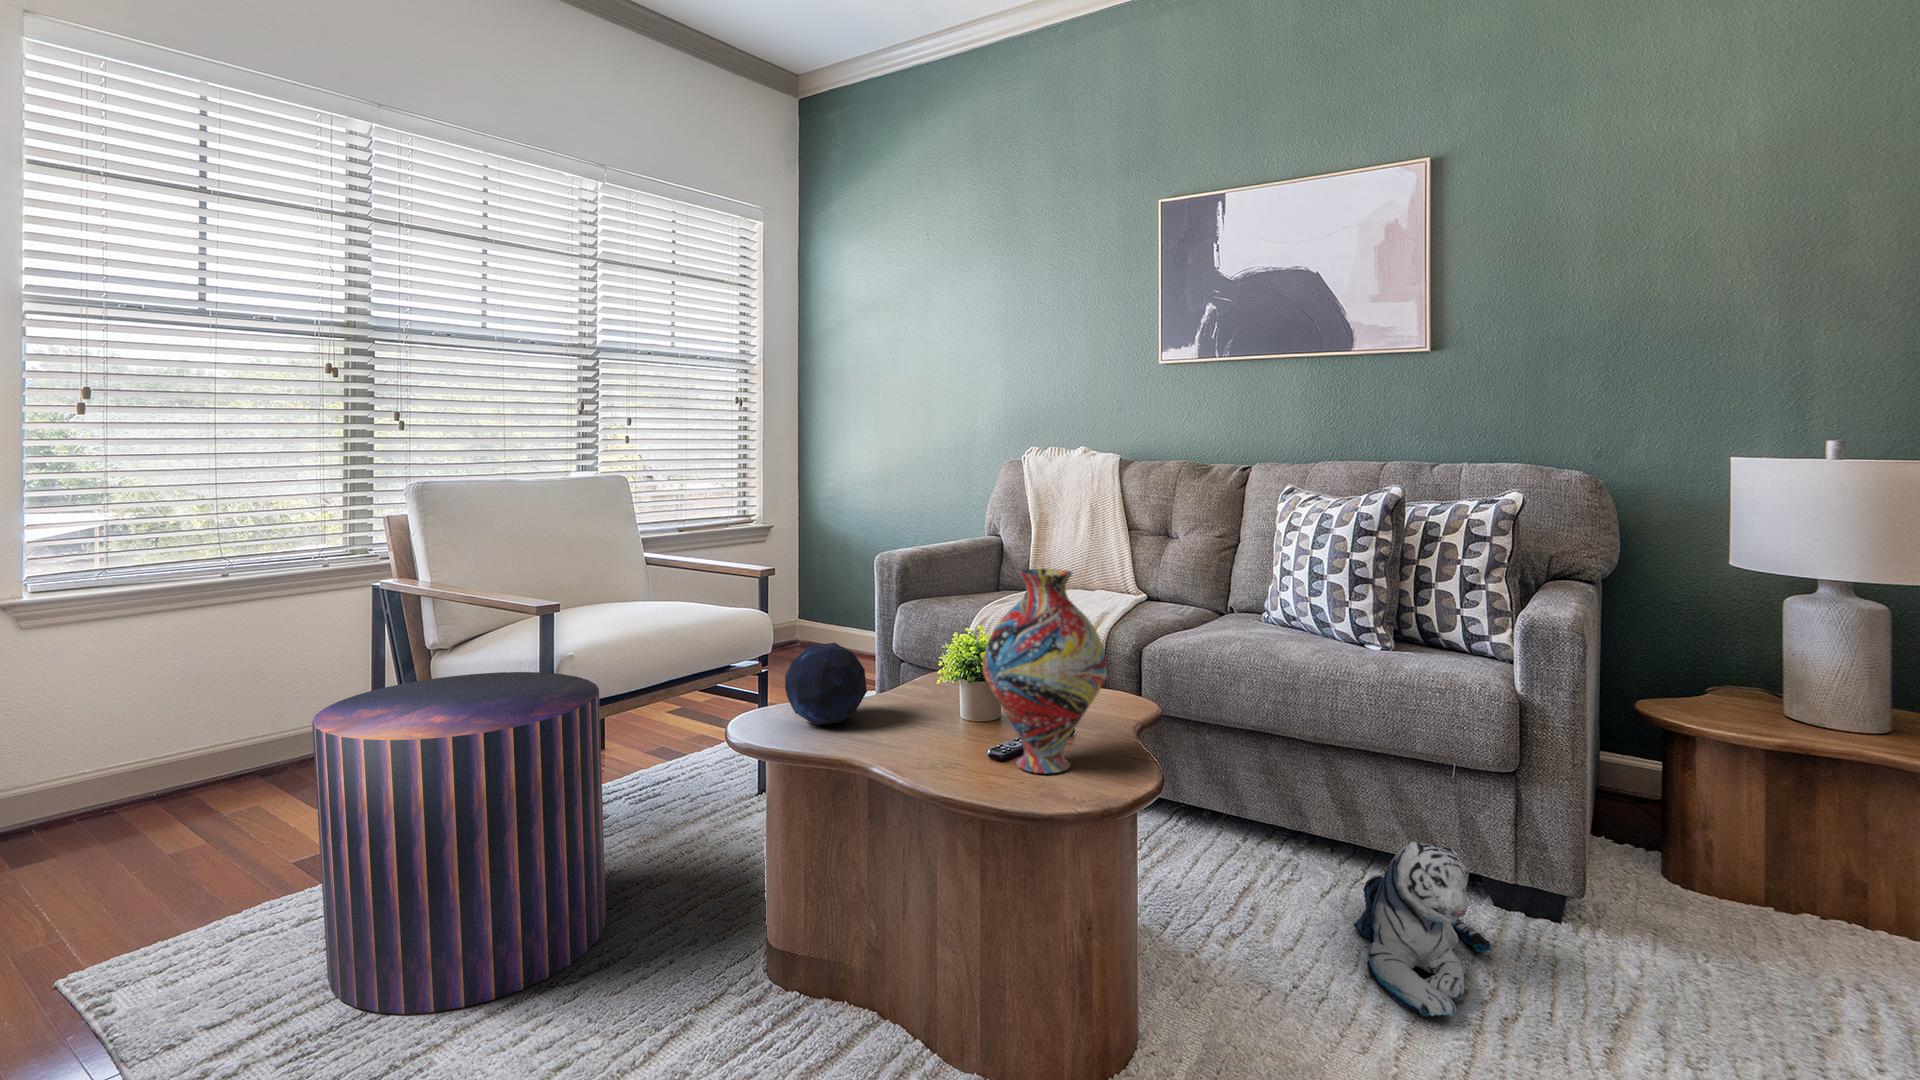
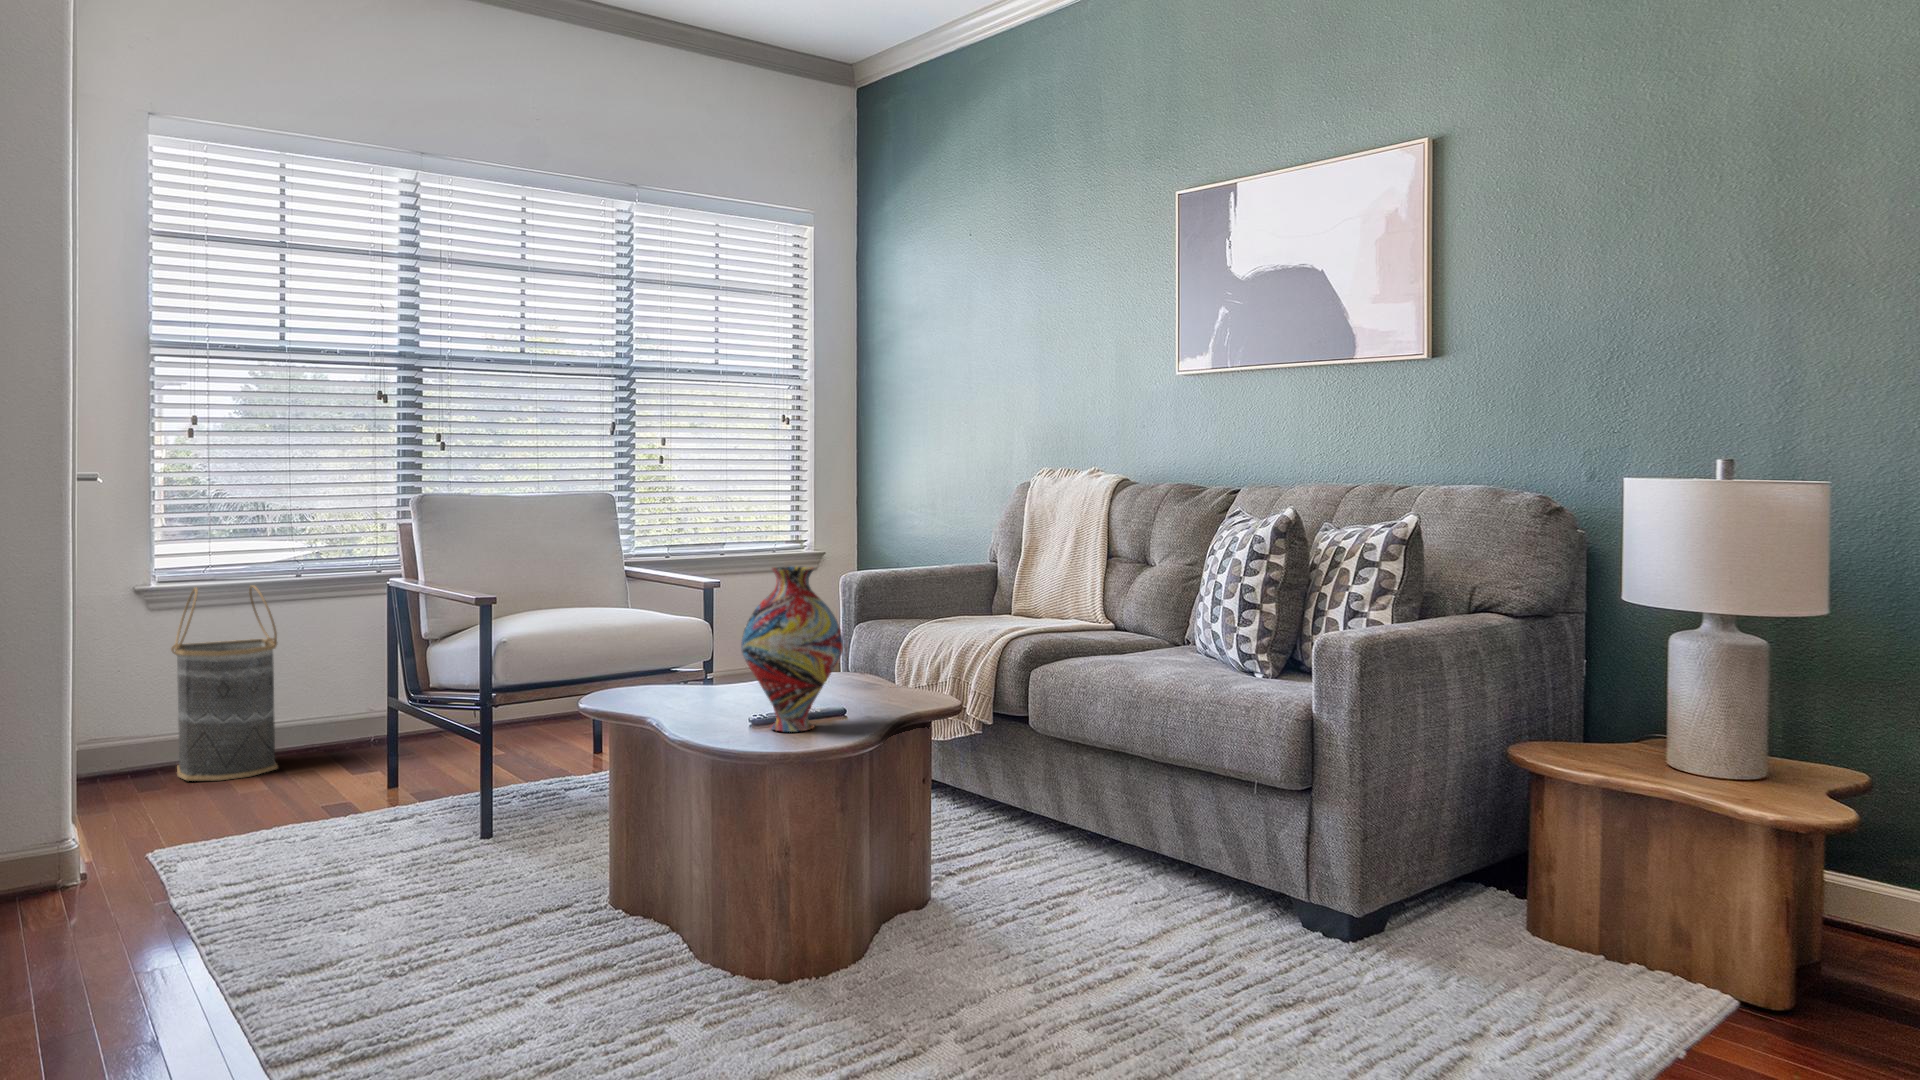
basket: none [69,591,226,834] -> present [171,585,278,781]
decorative orb: present [785,643,867,725] -> none [636,631,708,699]
pouf: present [312,672,606,1014] -> none [299,653,518,896]
plush toy: present [1354,842,1491,1018] -> none [1101,832,1243,979]

